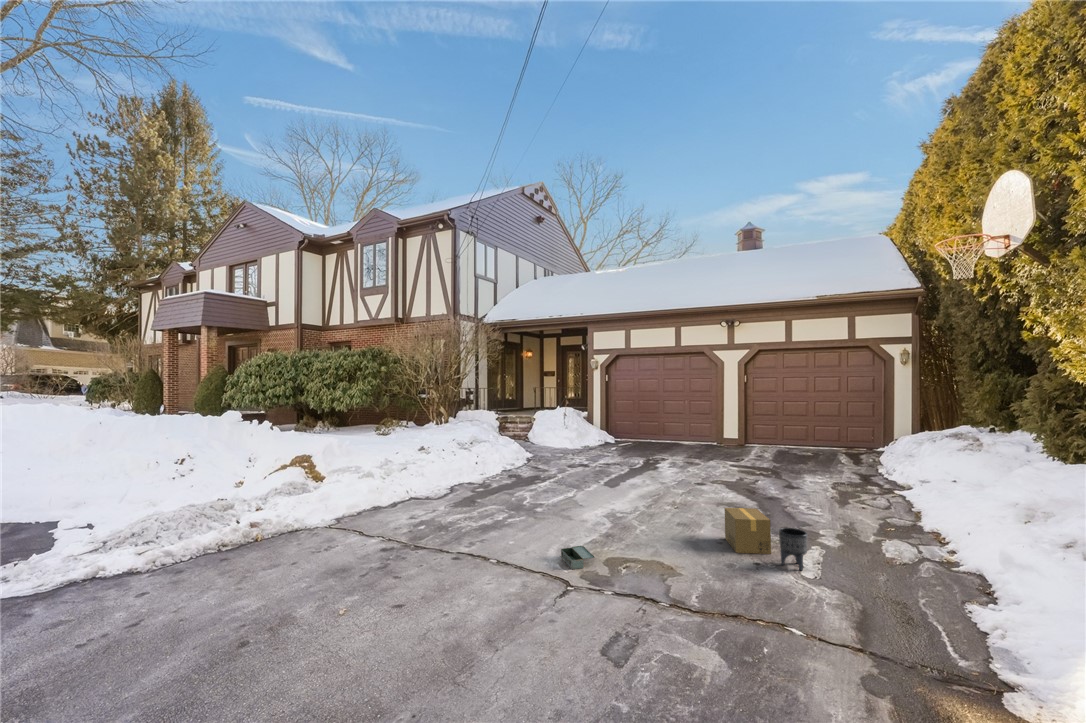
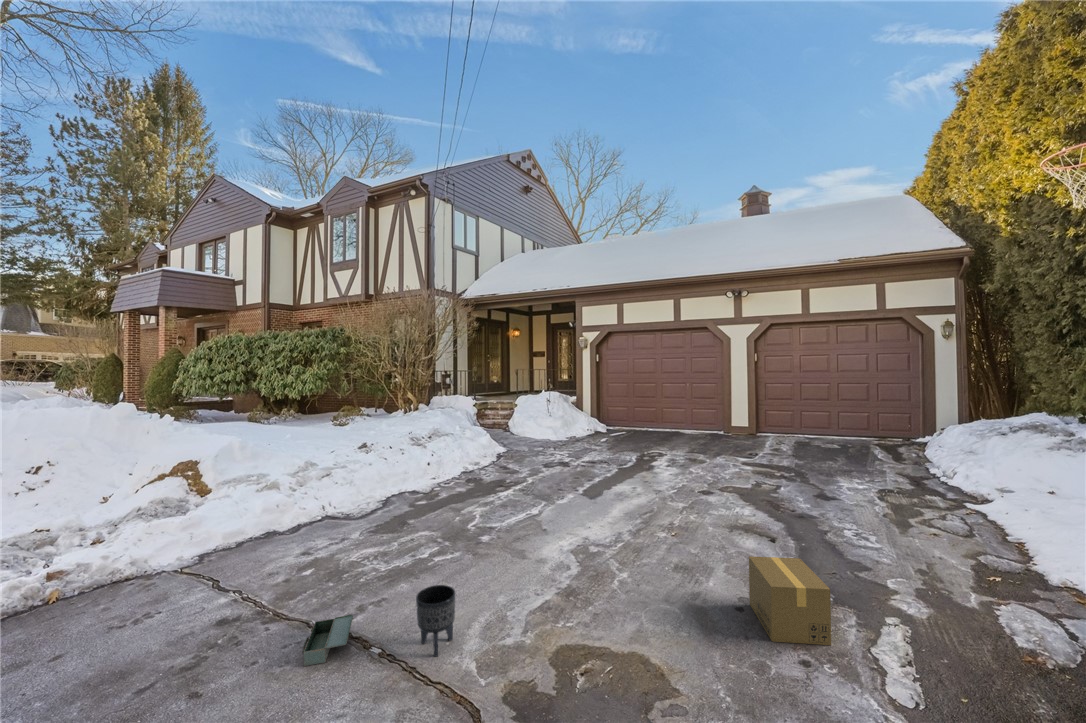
planter: present [779,528,807,570] -> present [416,585,455,657]
toolbox: present [561,546,594,569] -> present [303,615,353,666]

